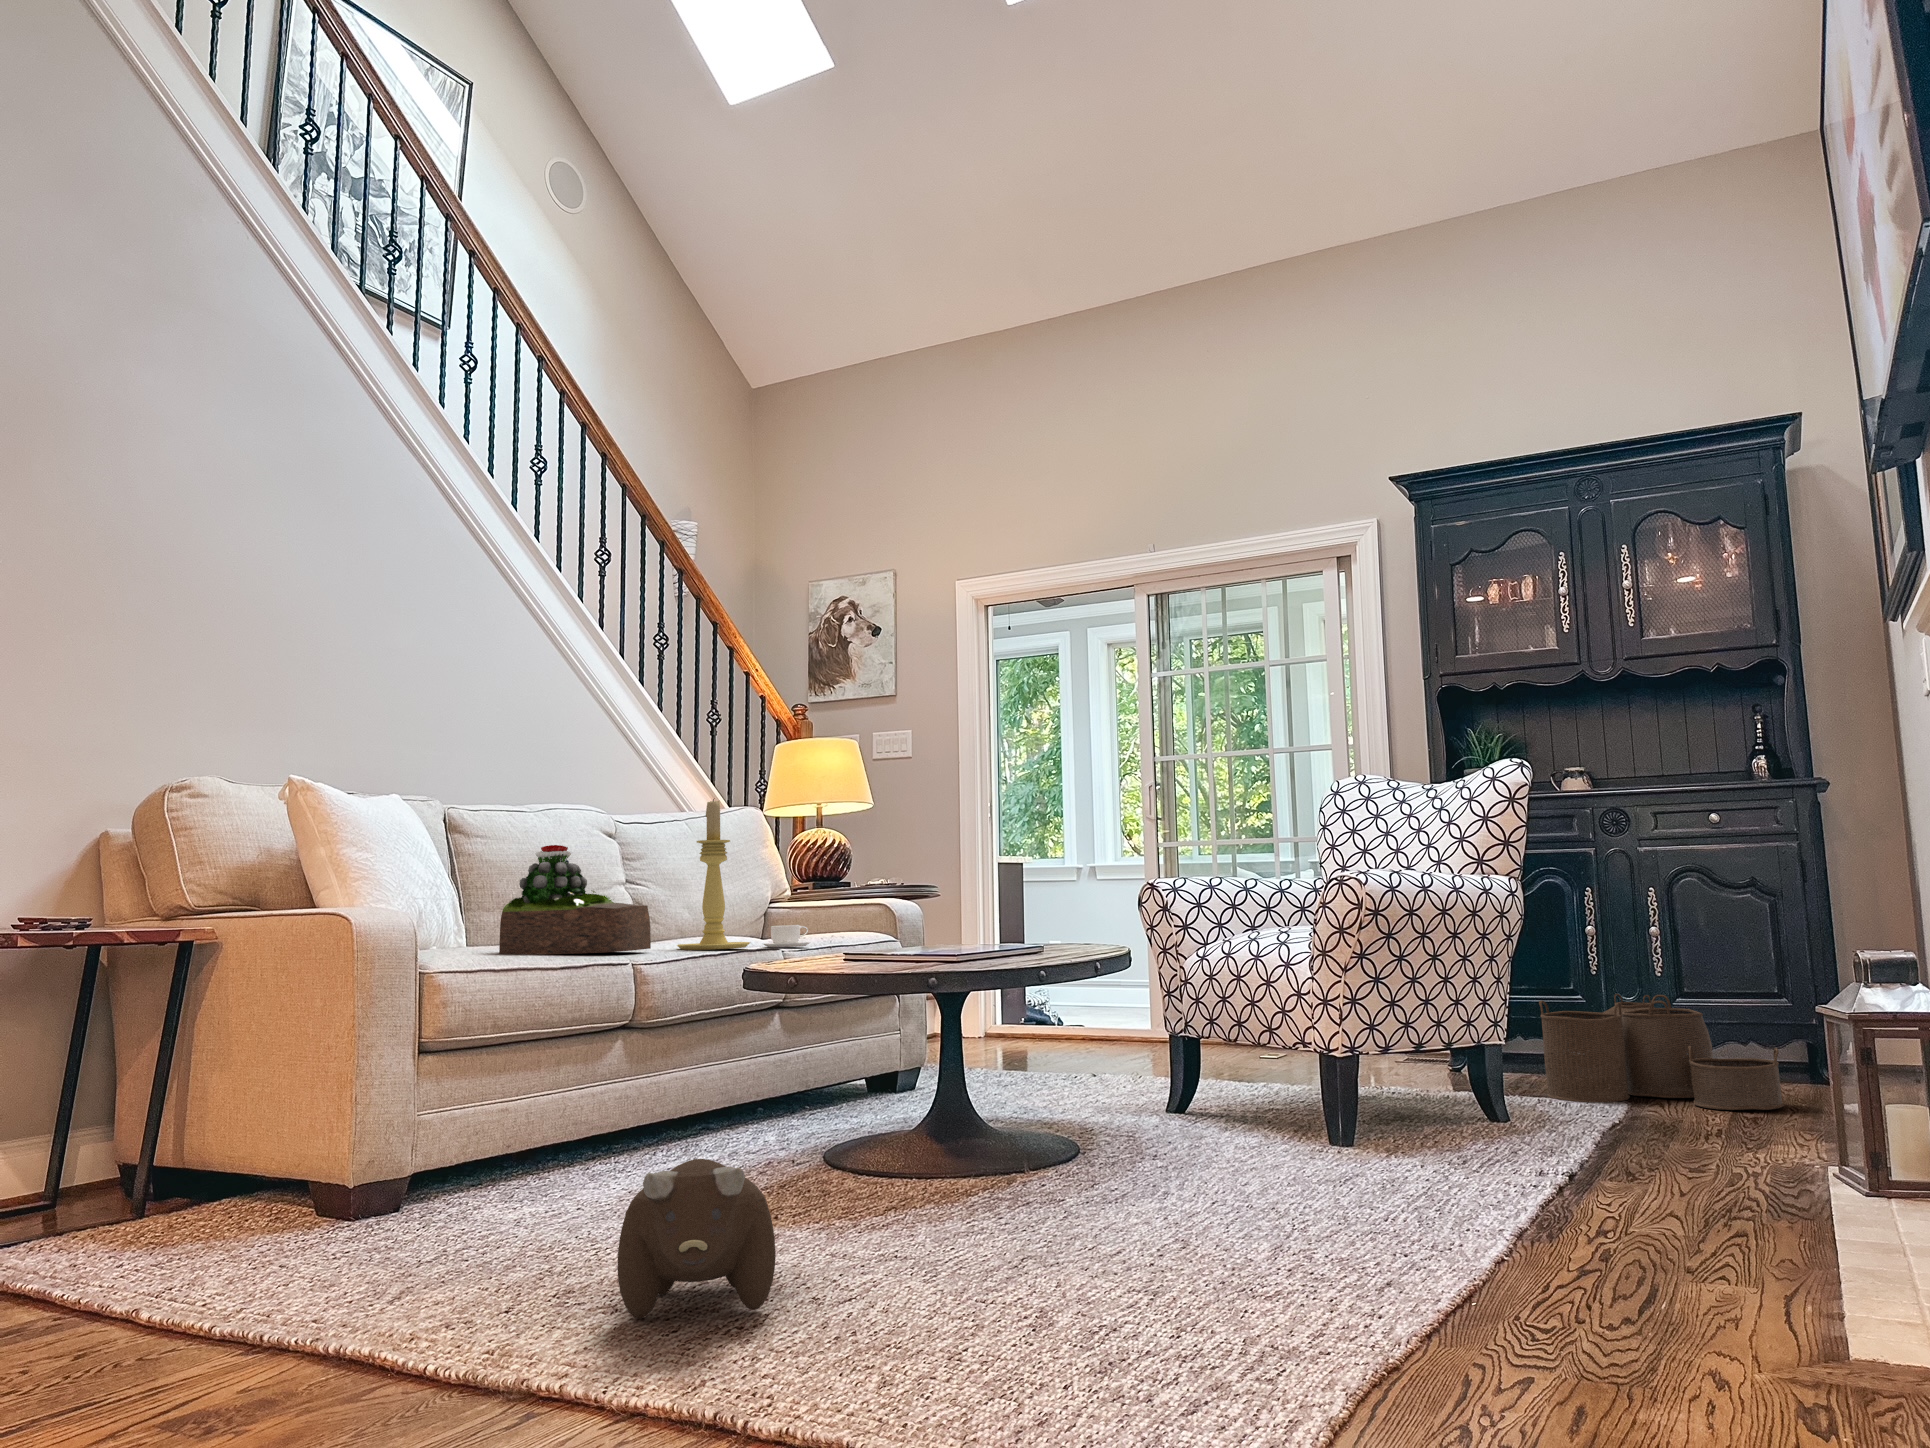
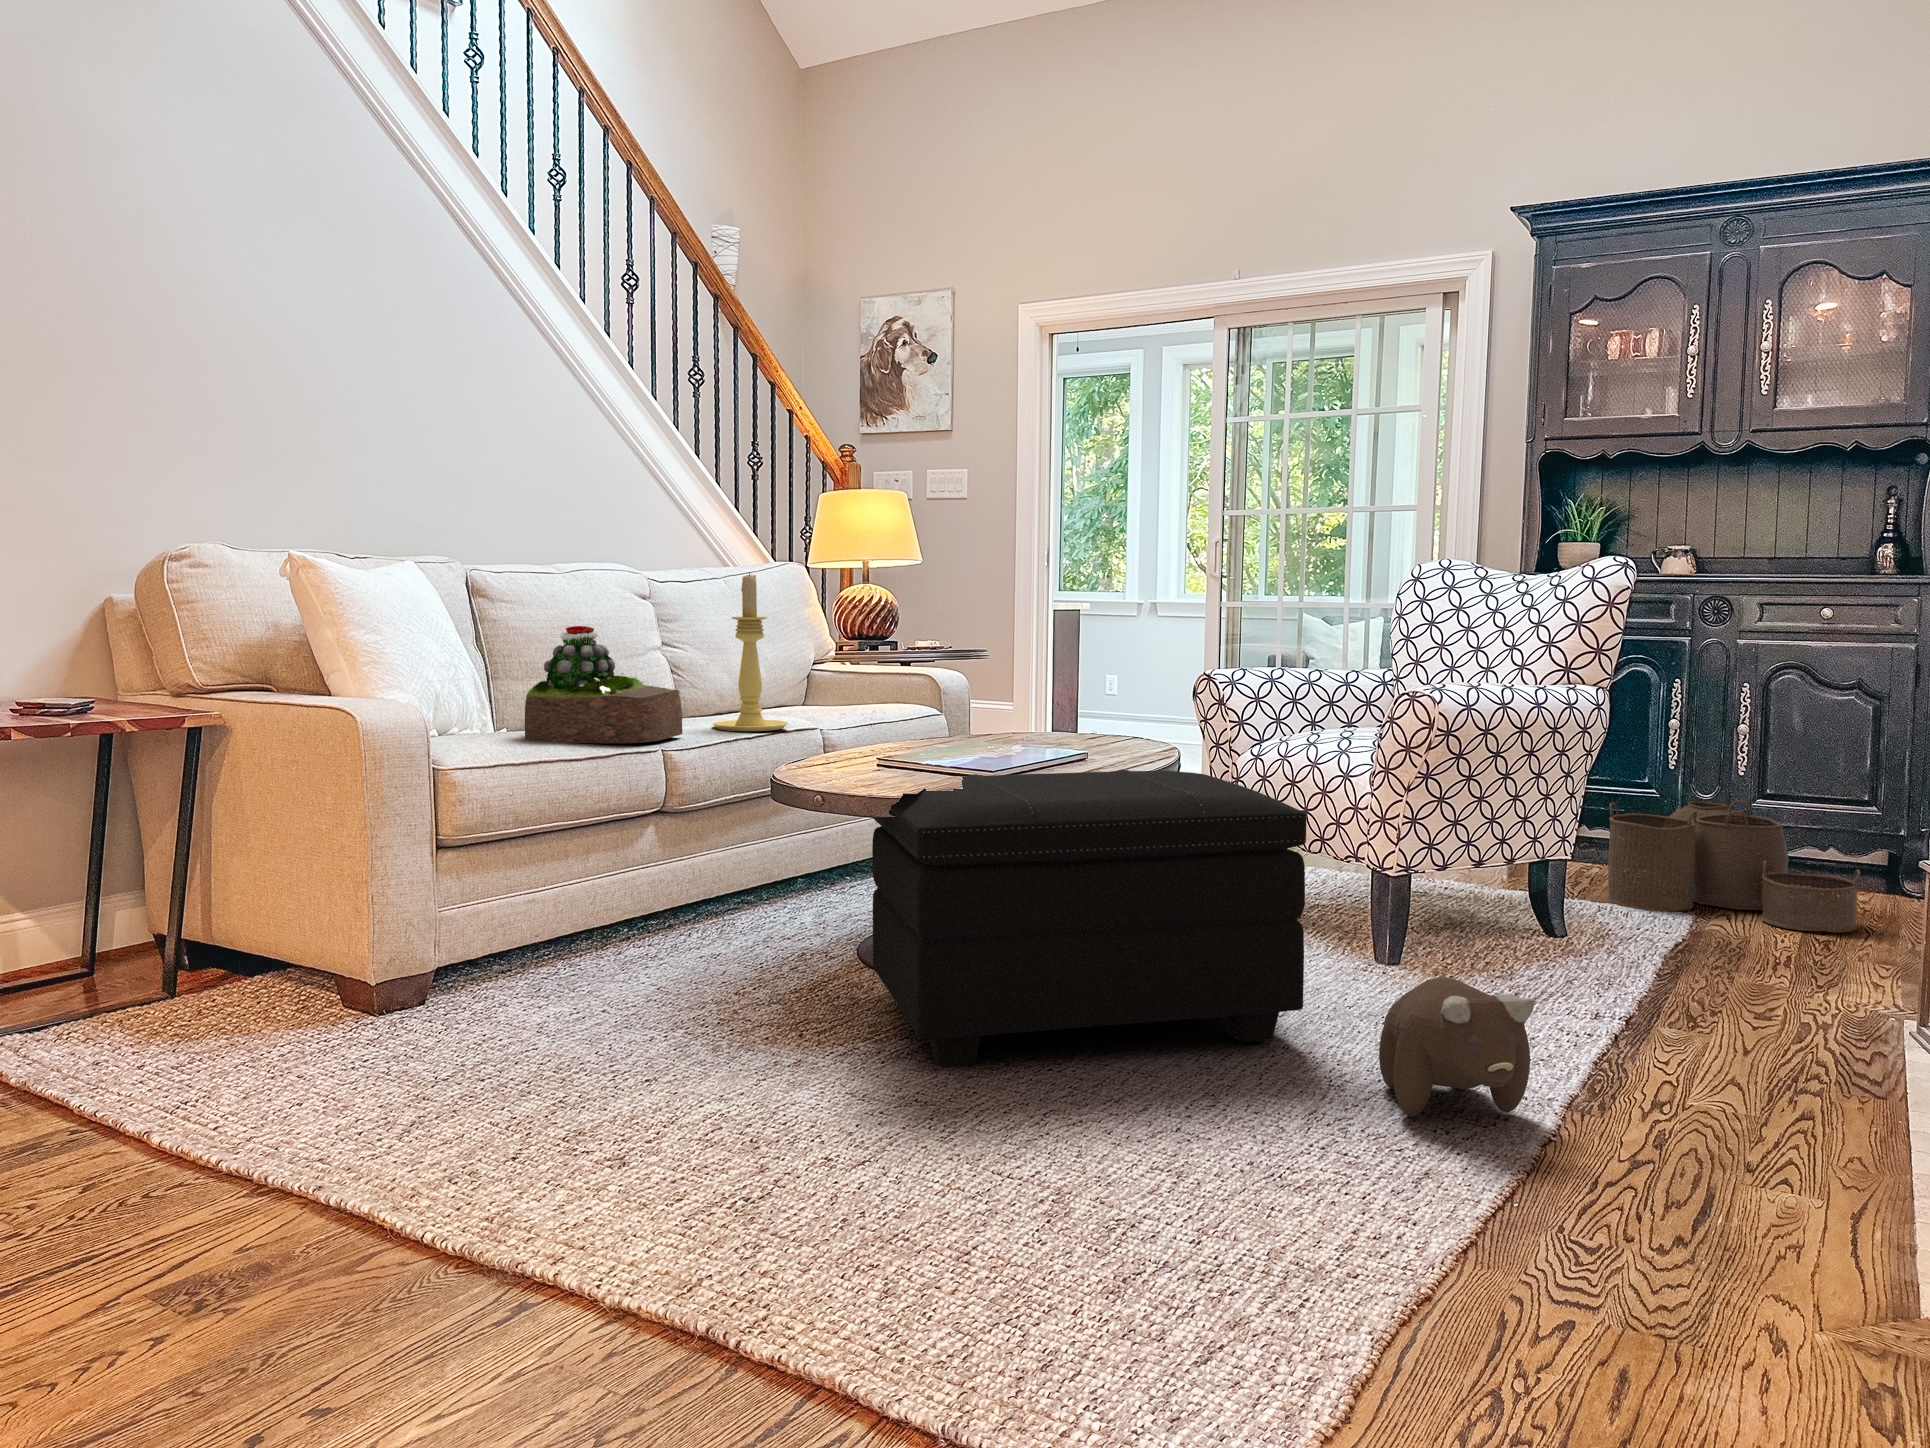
coffee cup: present [763,925,810,948] -> none [802,701,852,726]
footstool: none [840,956,1262,1234] -> present [872,769,1307,1067]
plush toy: present [617,1159,776,1319] -> present [1379,977,1535,1117]

